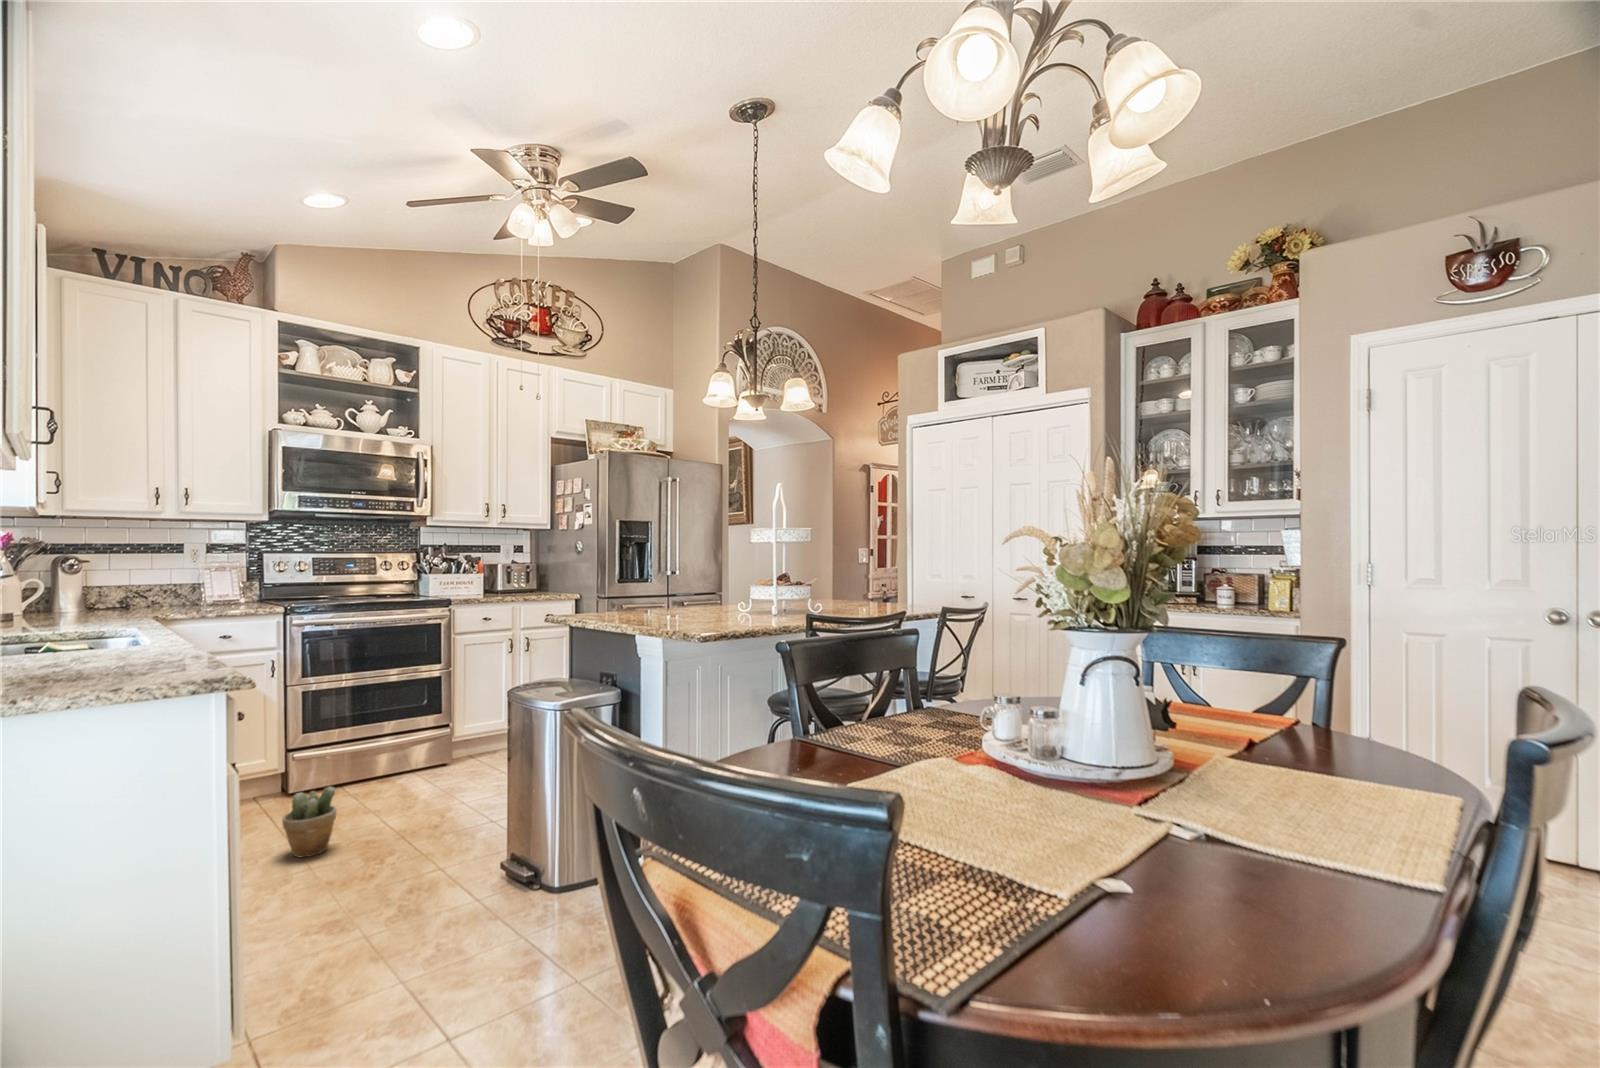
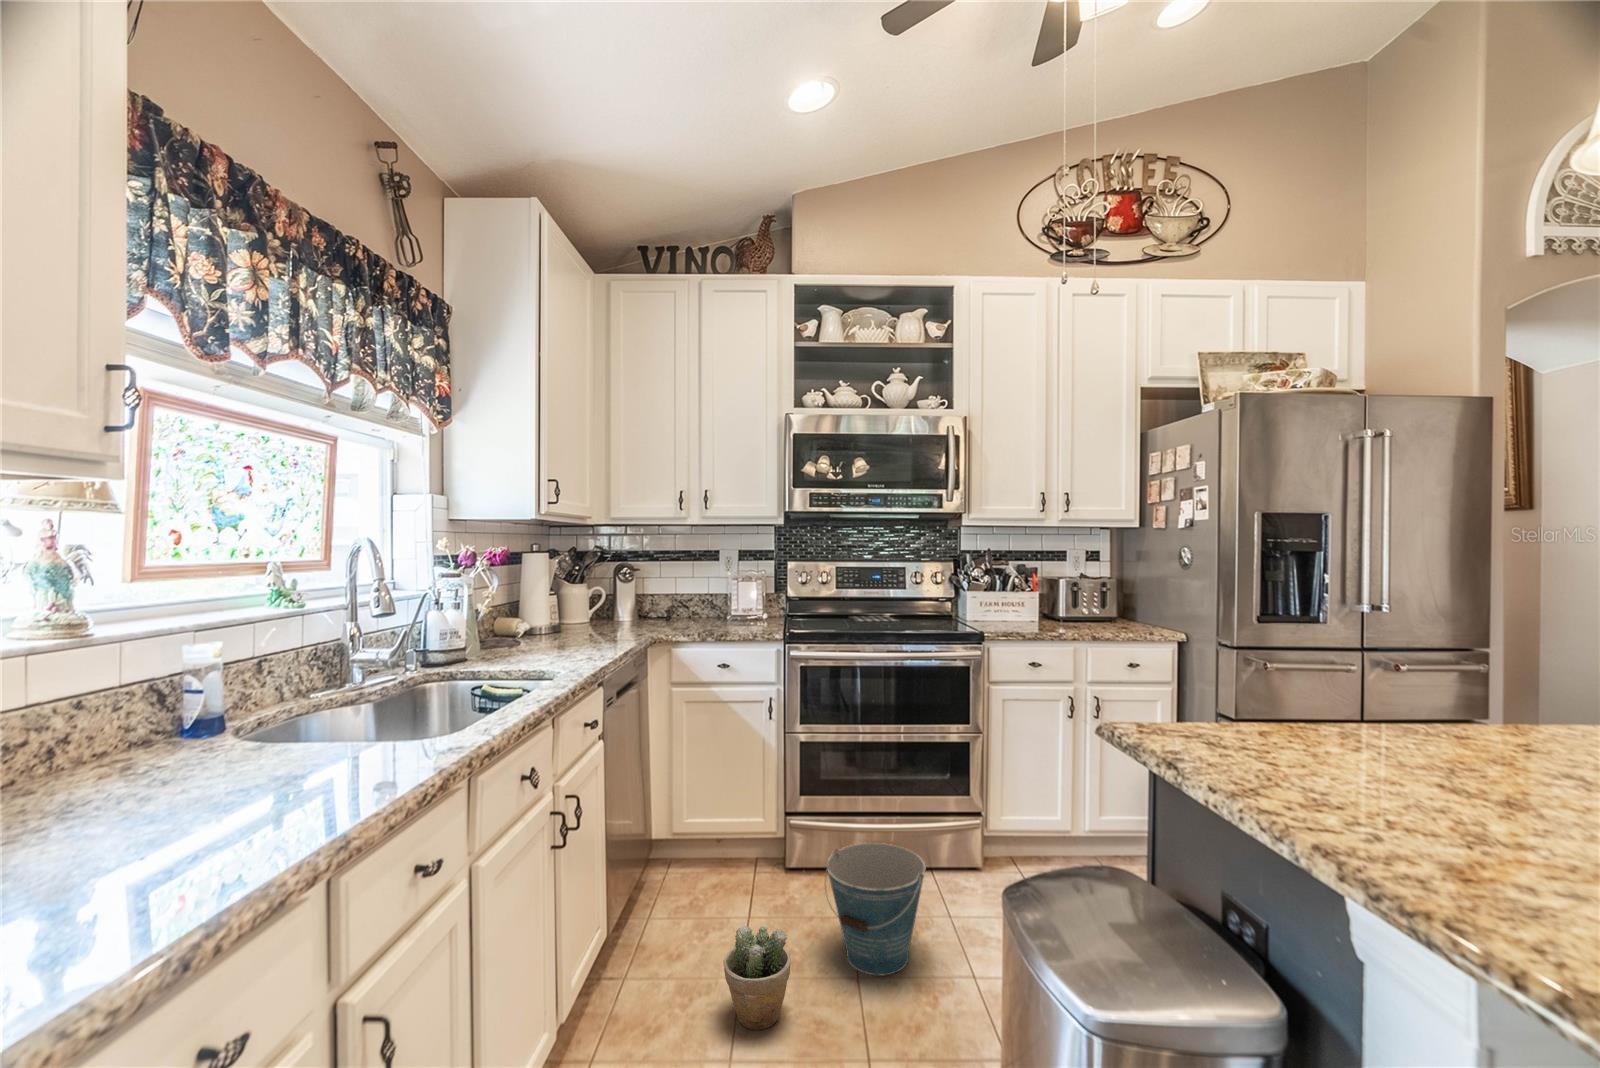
bucket: none [345,741,423,821] -> present [825,843,925,976]

